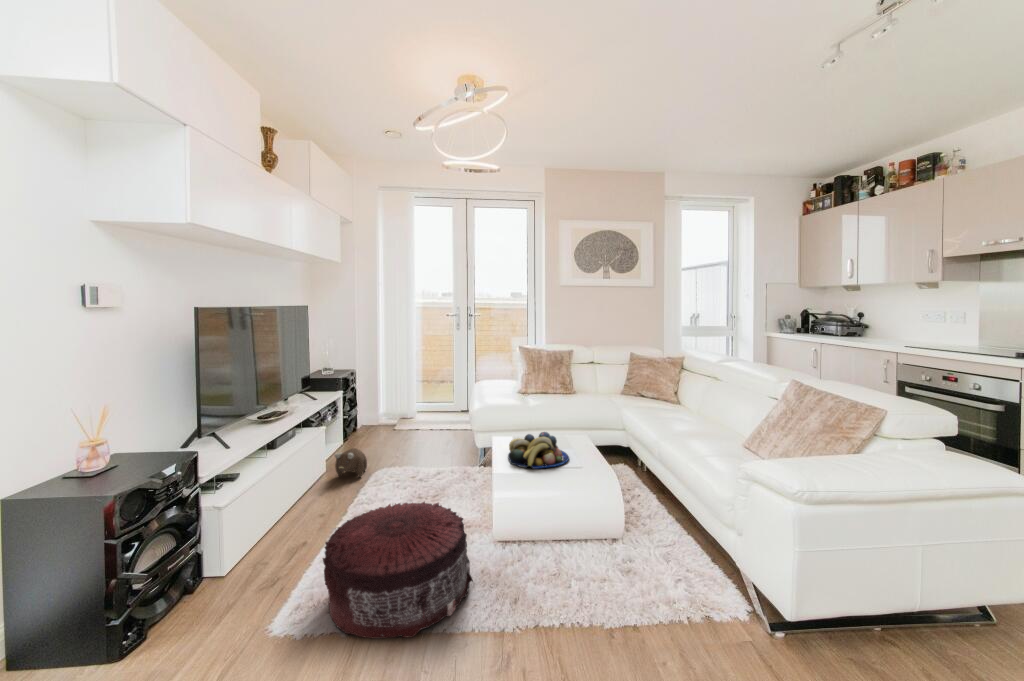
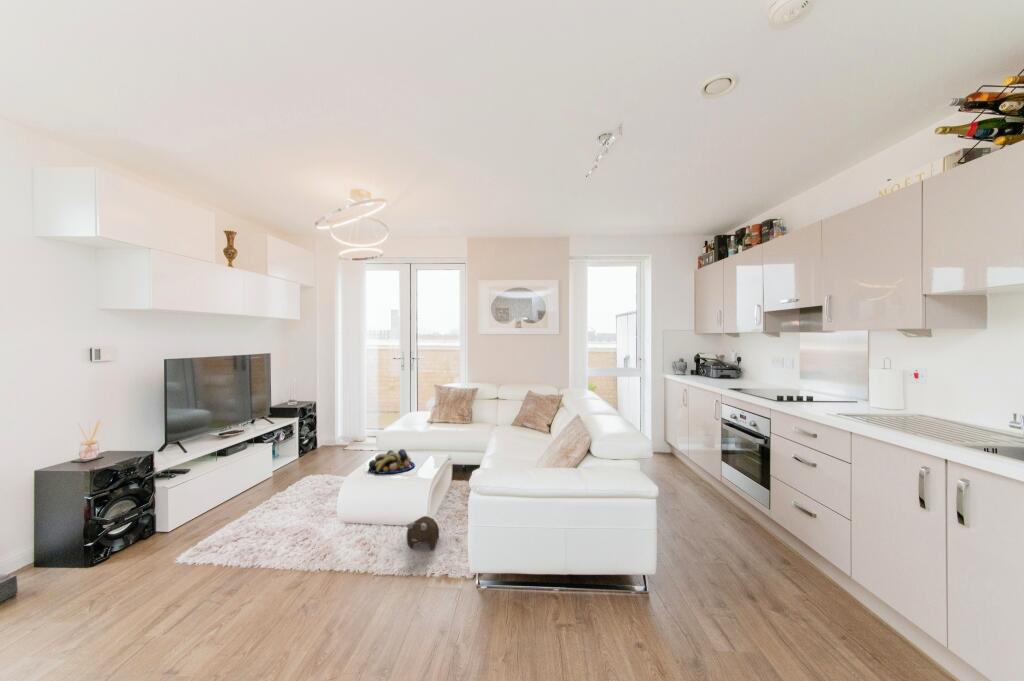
plush toy: present [335,448,367,477] -> present [406,516,439,550]
pouf: present [323,502,473,639] -> none [211,491,311,566]

